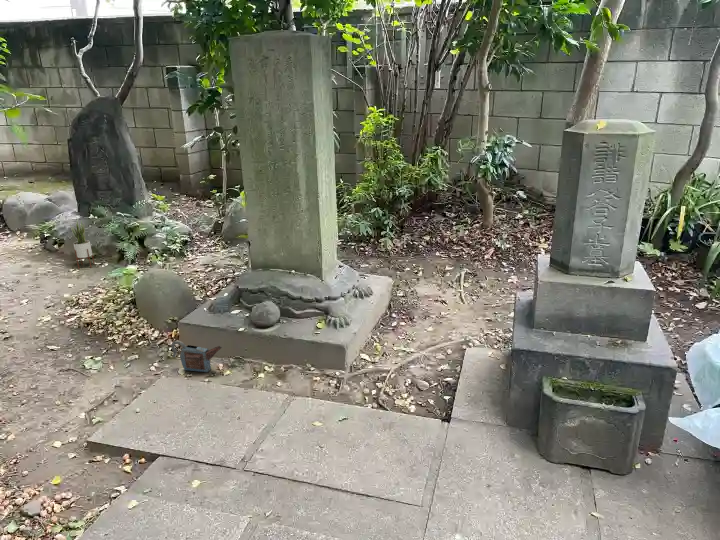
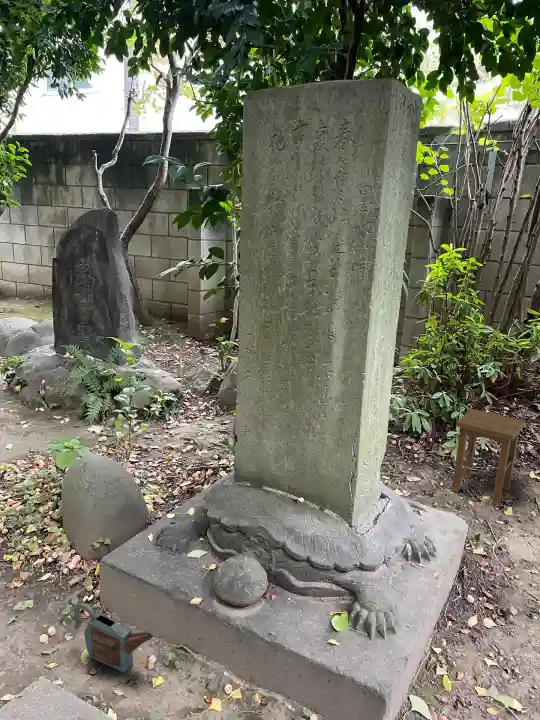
stool: none [388,217,430,274] -> present [452,409,525,505]
potted plant: present [69,220,95,269] -> none [28,357,55,421]

